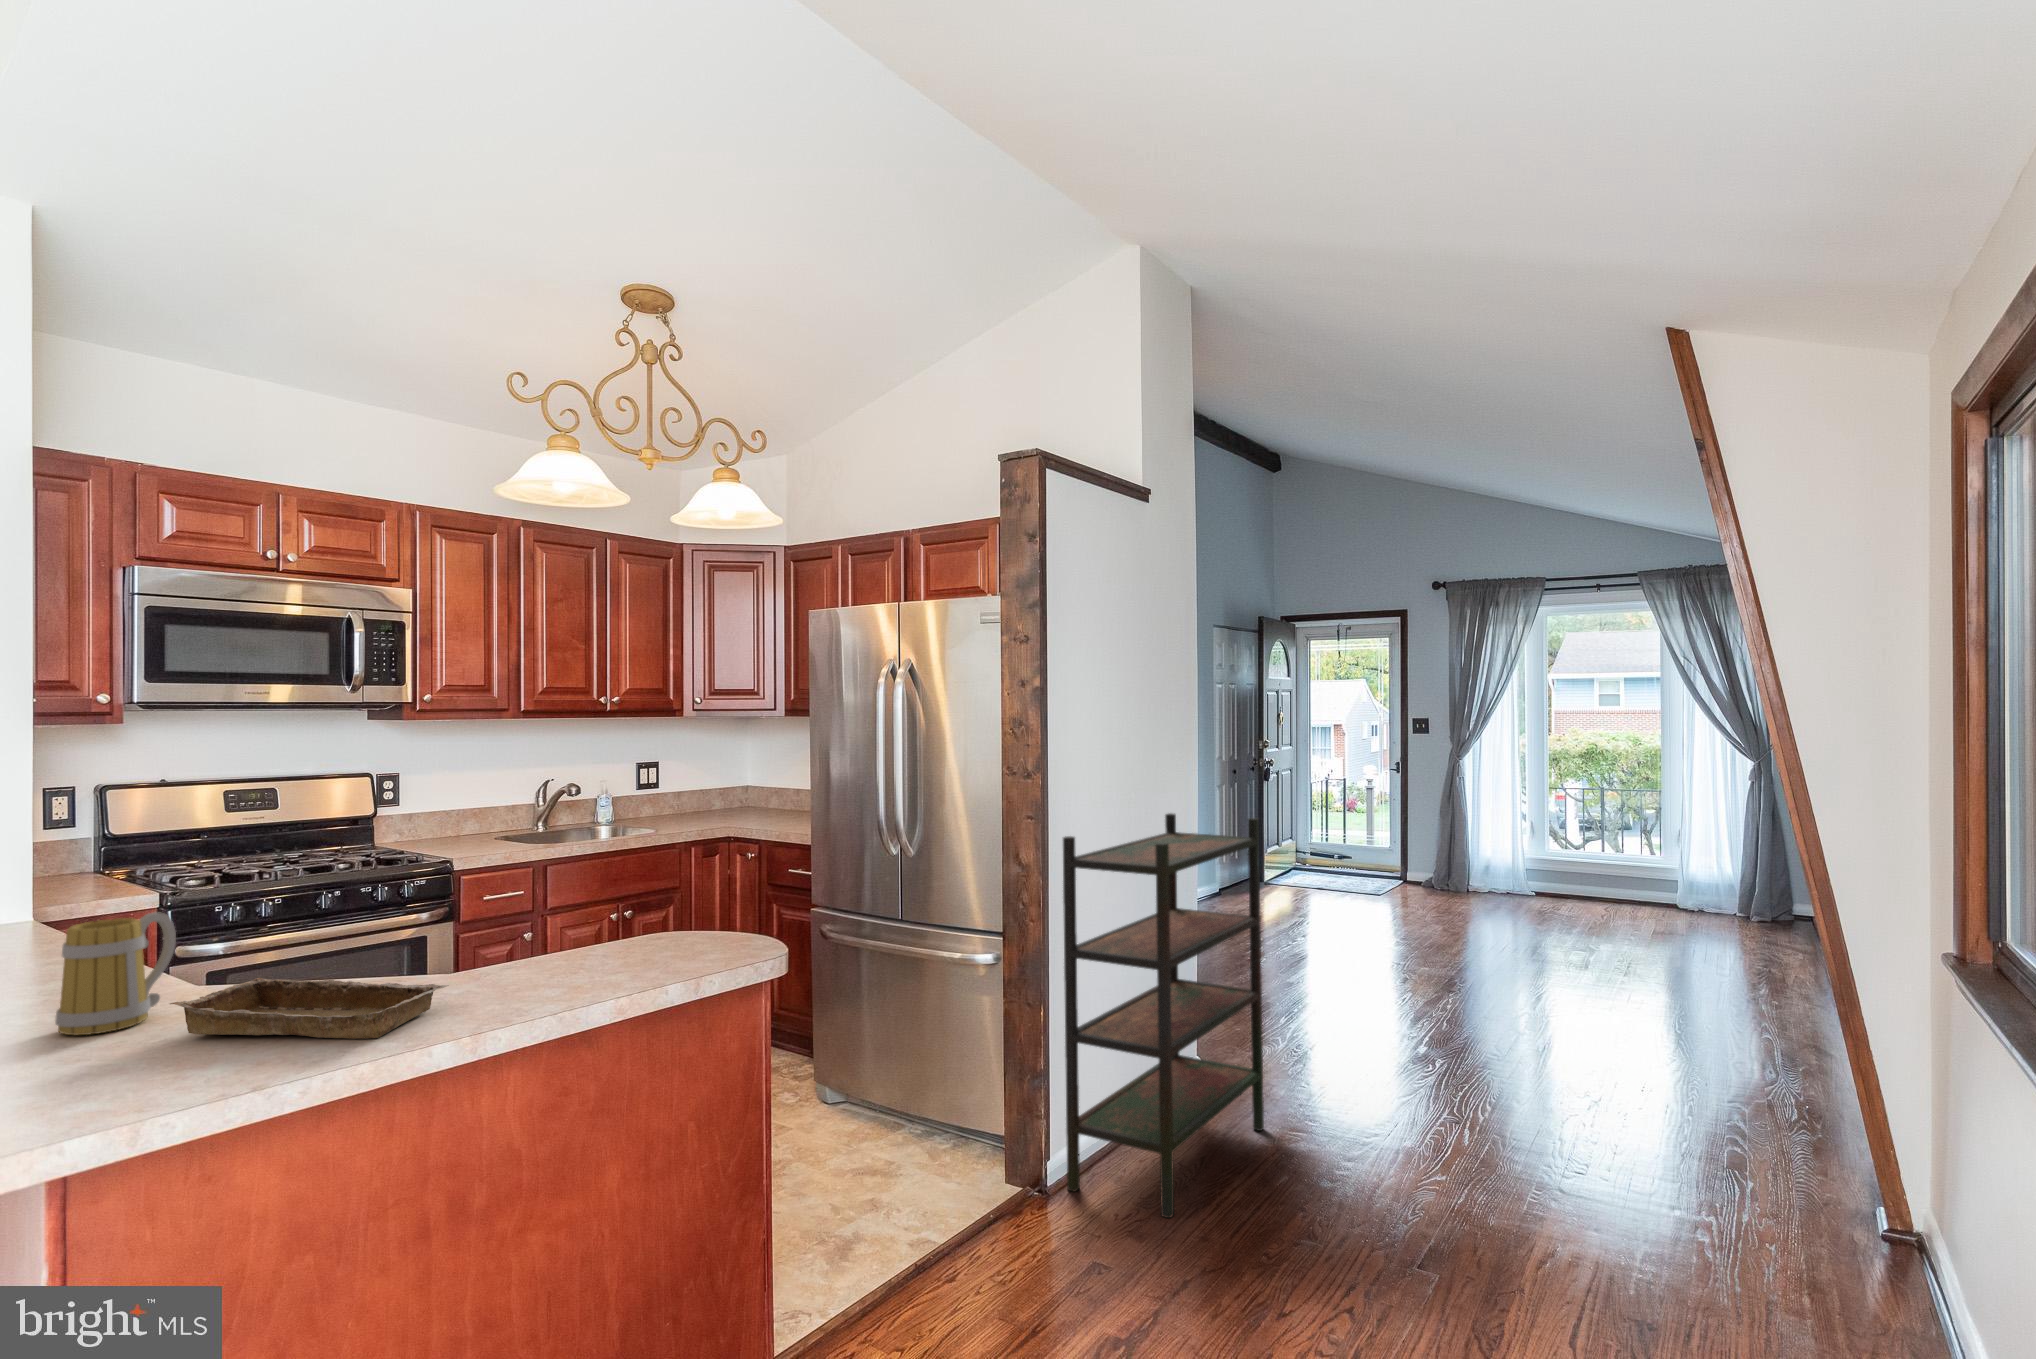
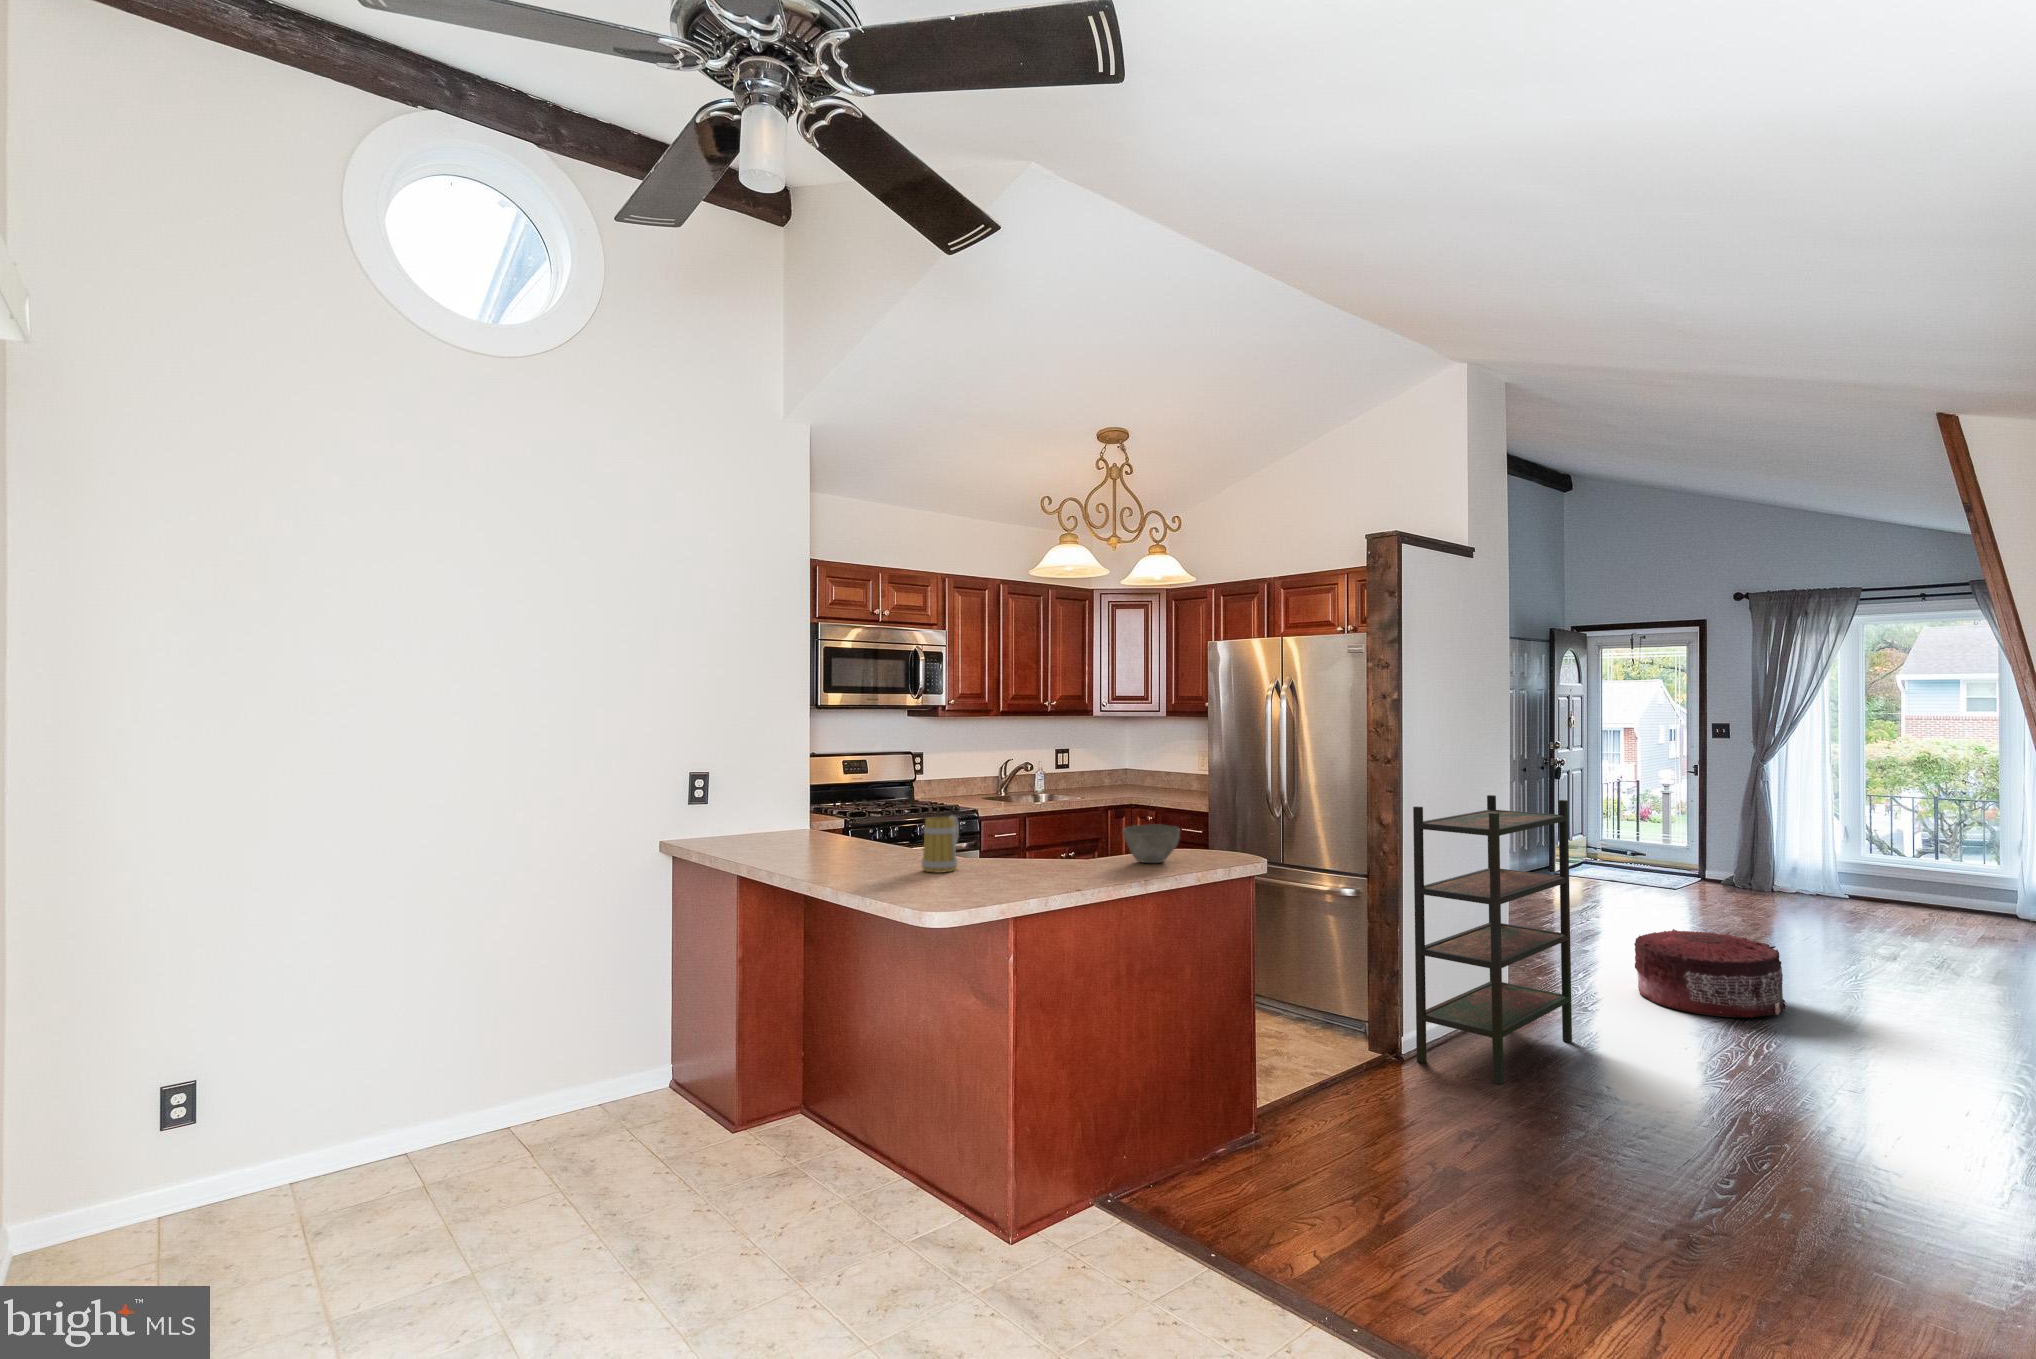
bowl: none [514,903,625,978] -> present [1123,824,1180,863]
pouf: none [1336,961,1495,1070] -> present [1634,929,1786,1018]
tray: present [170,978,449,1039] -> none [986,851,1107,880]

